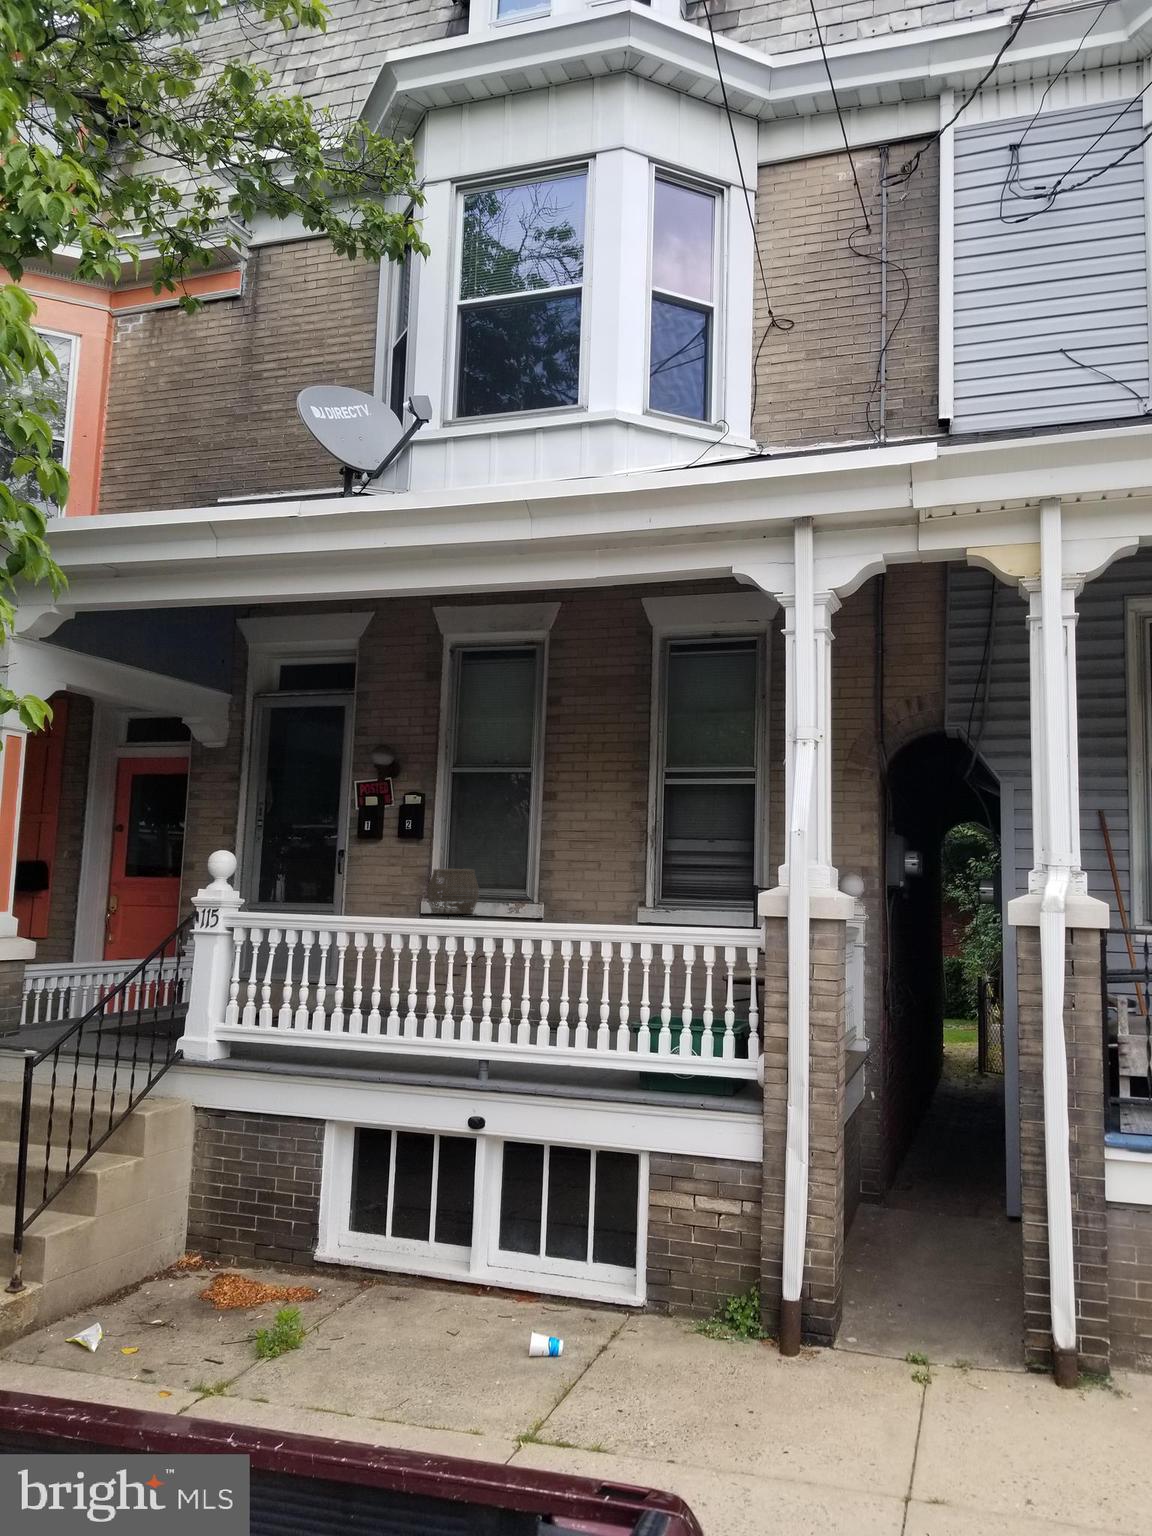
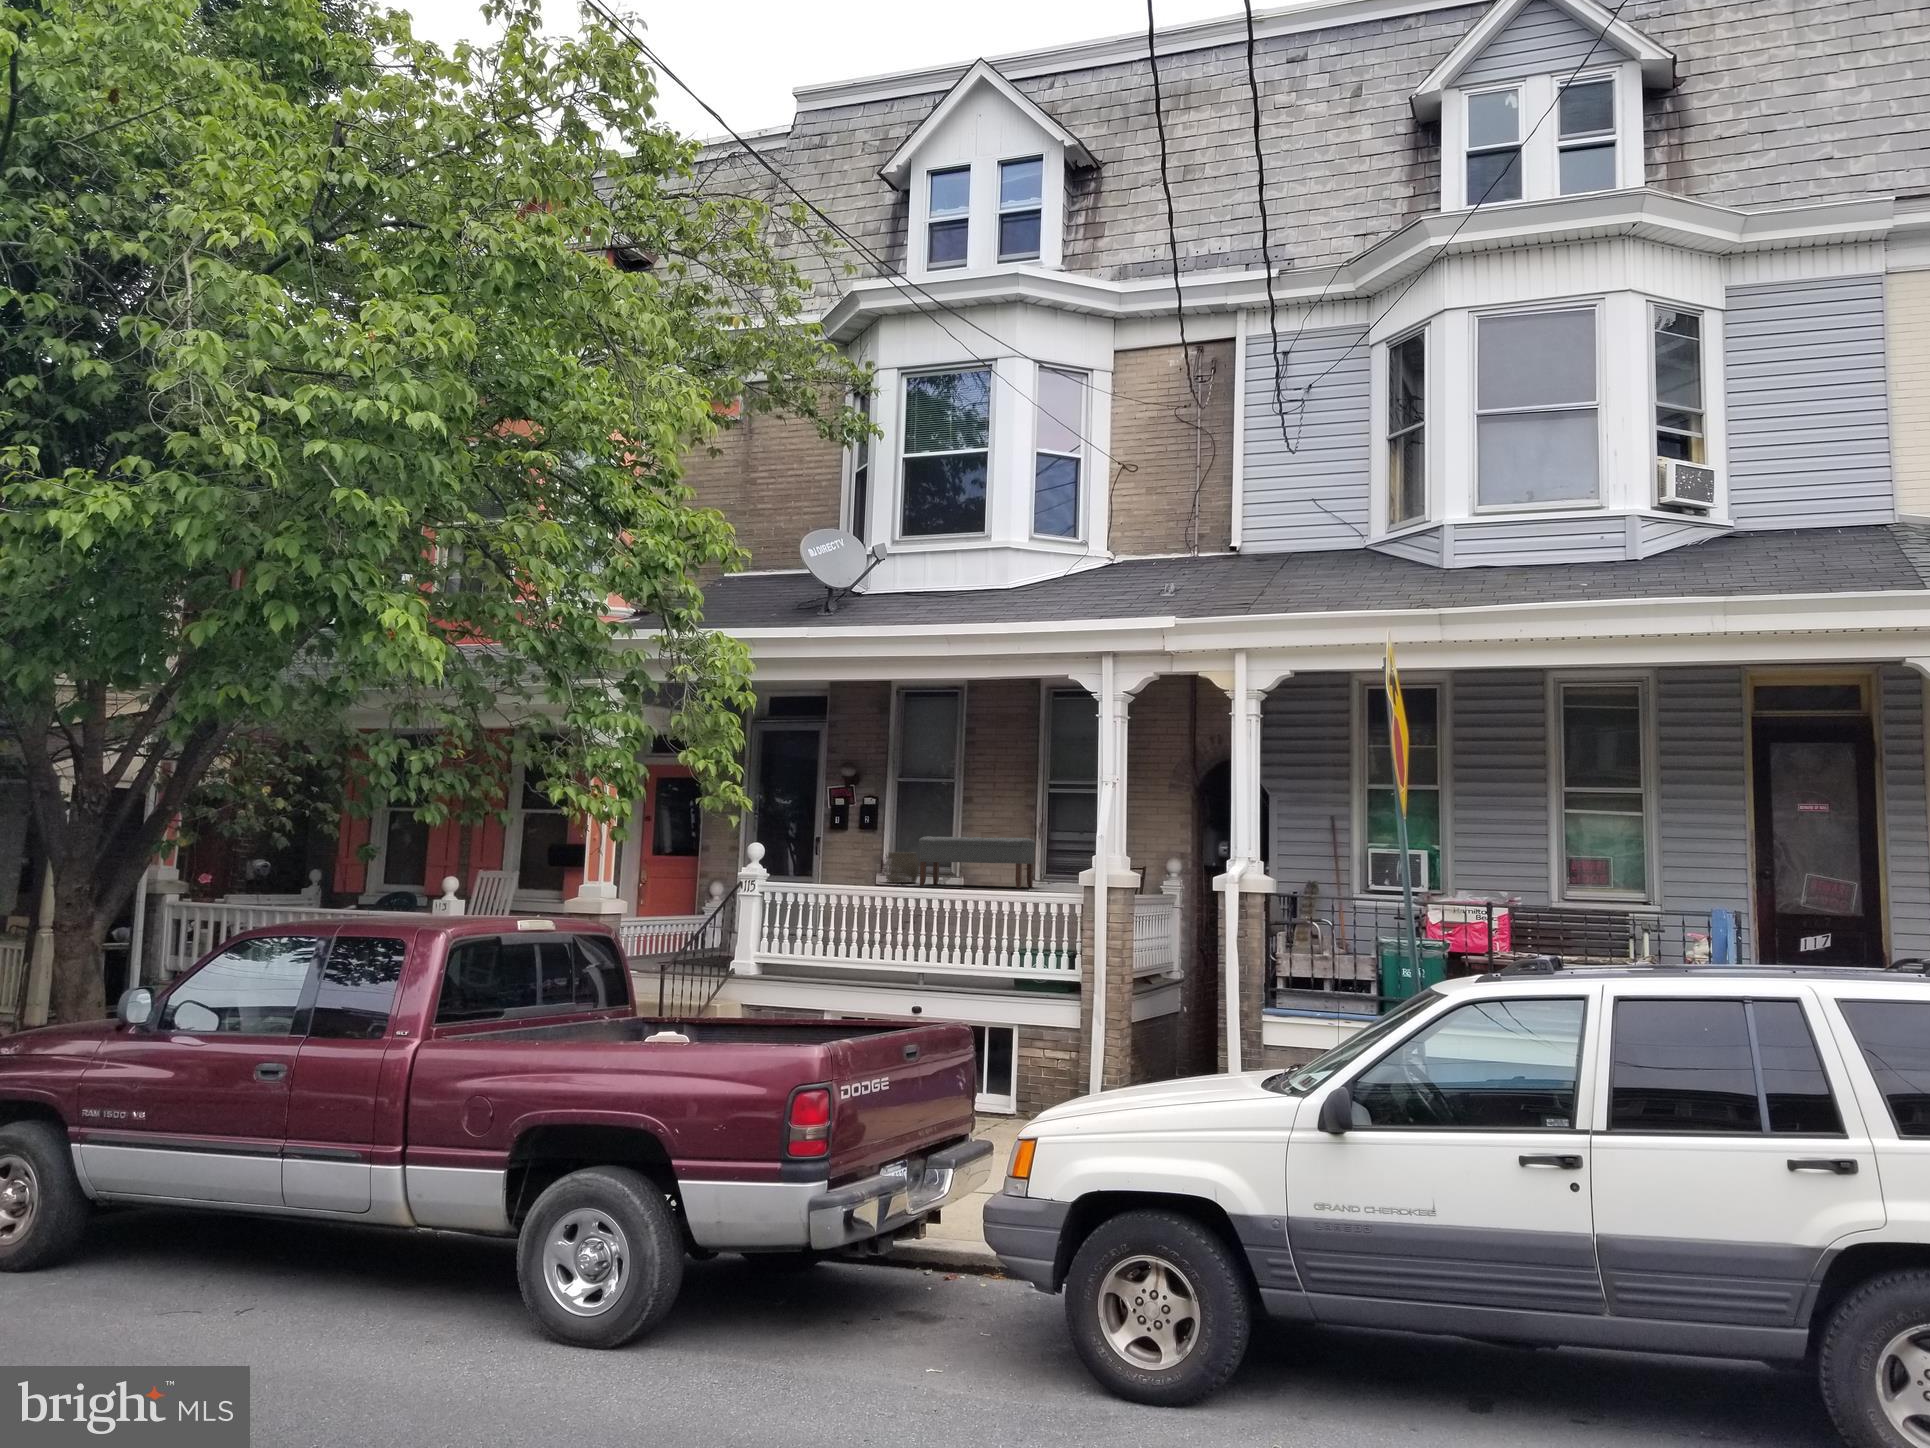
bench: none [478,844,652,921] -> present [919,836,1035,888]

